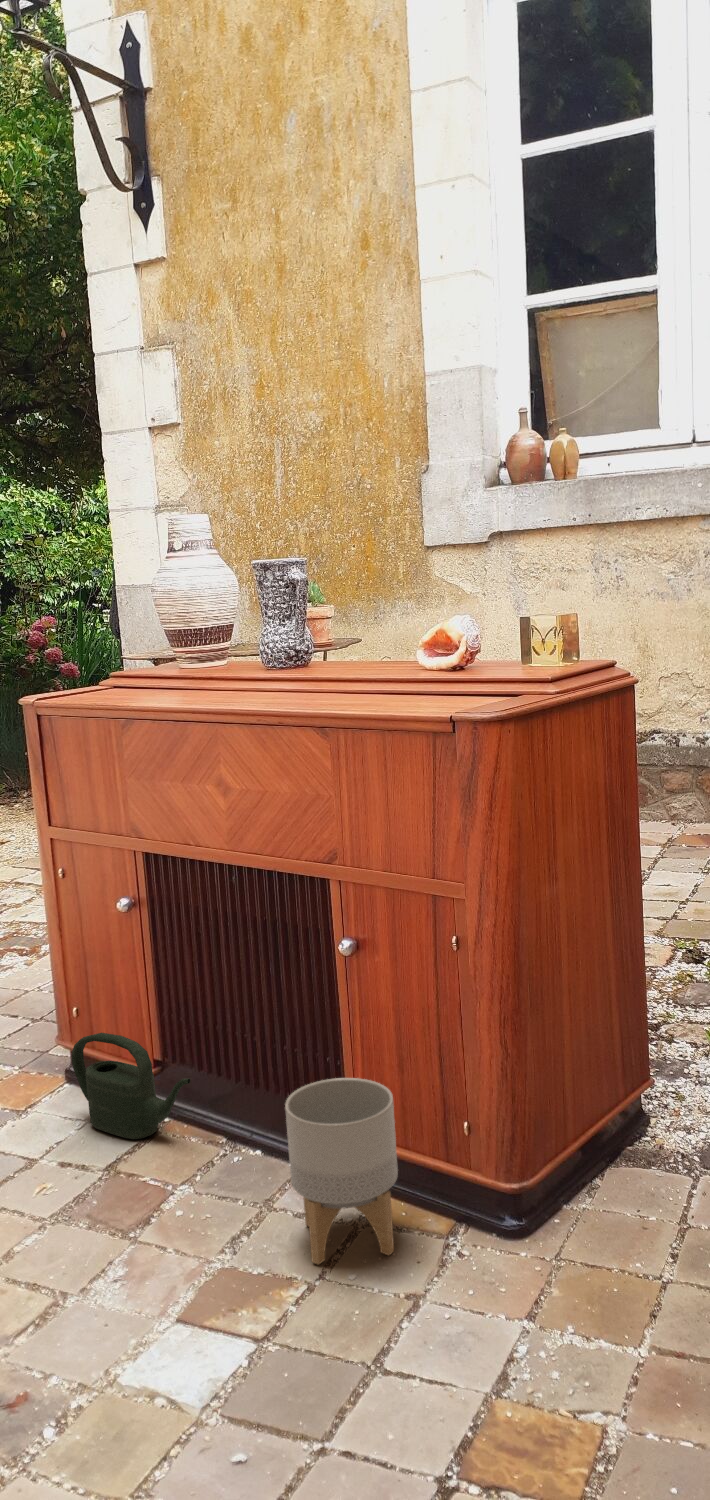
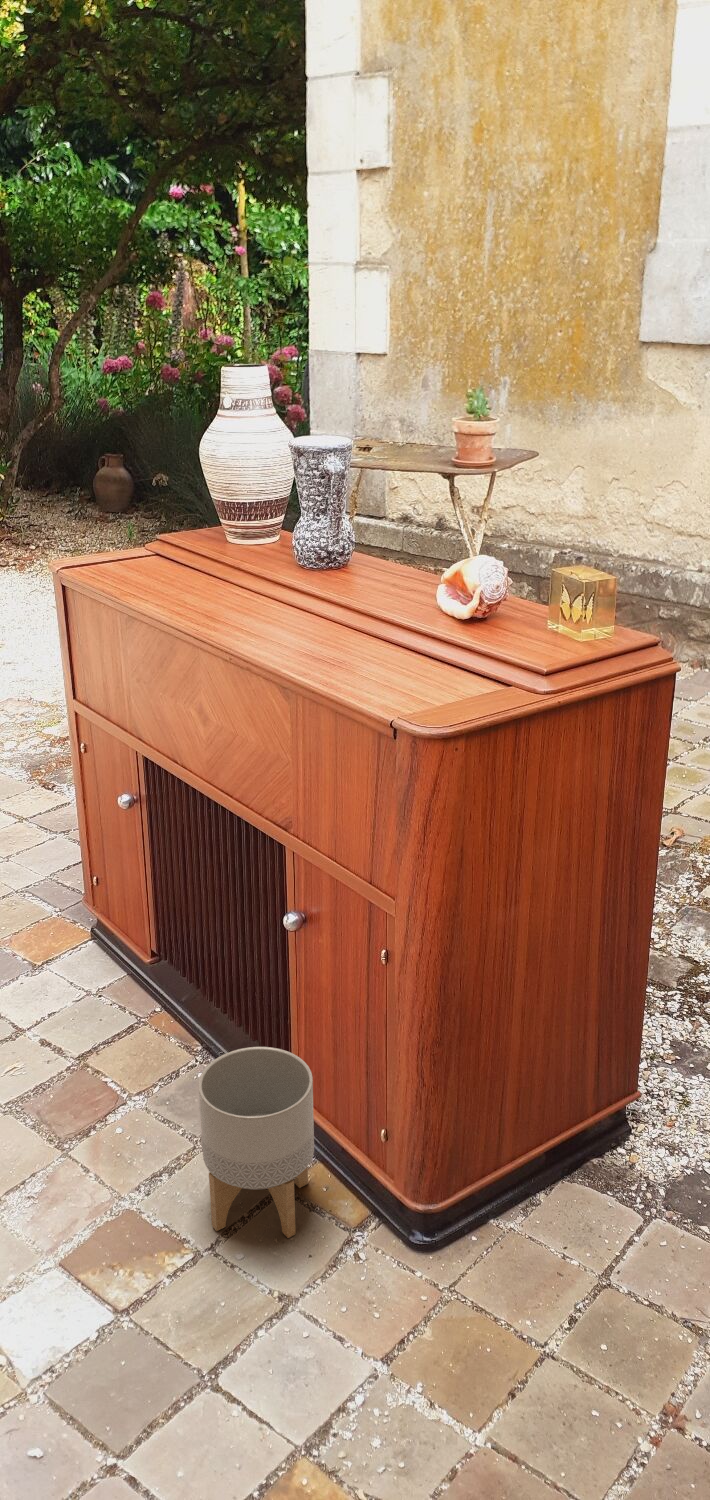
watering can: present [72,1033,190,1139] -> none [84,910,171,1023]

